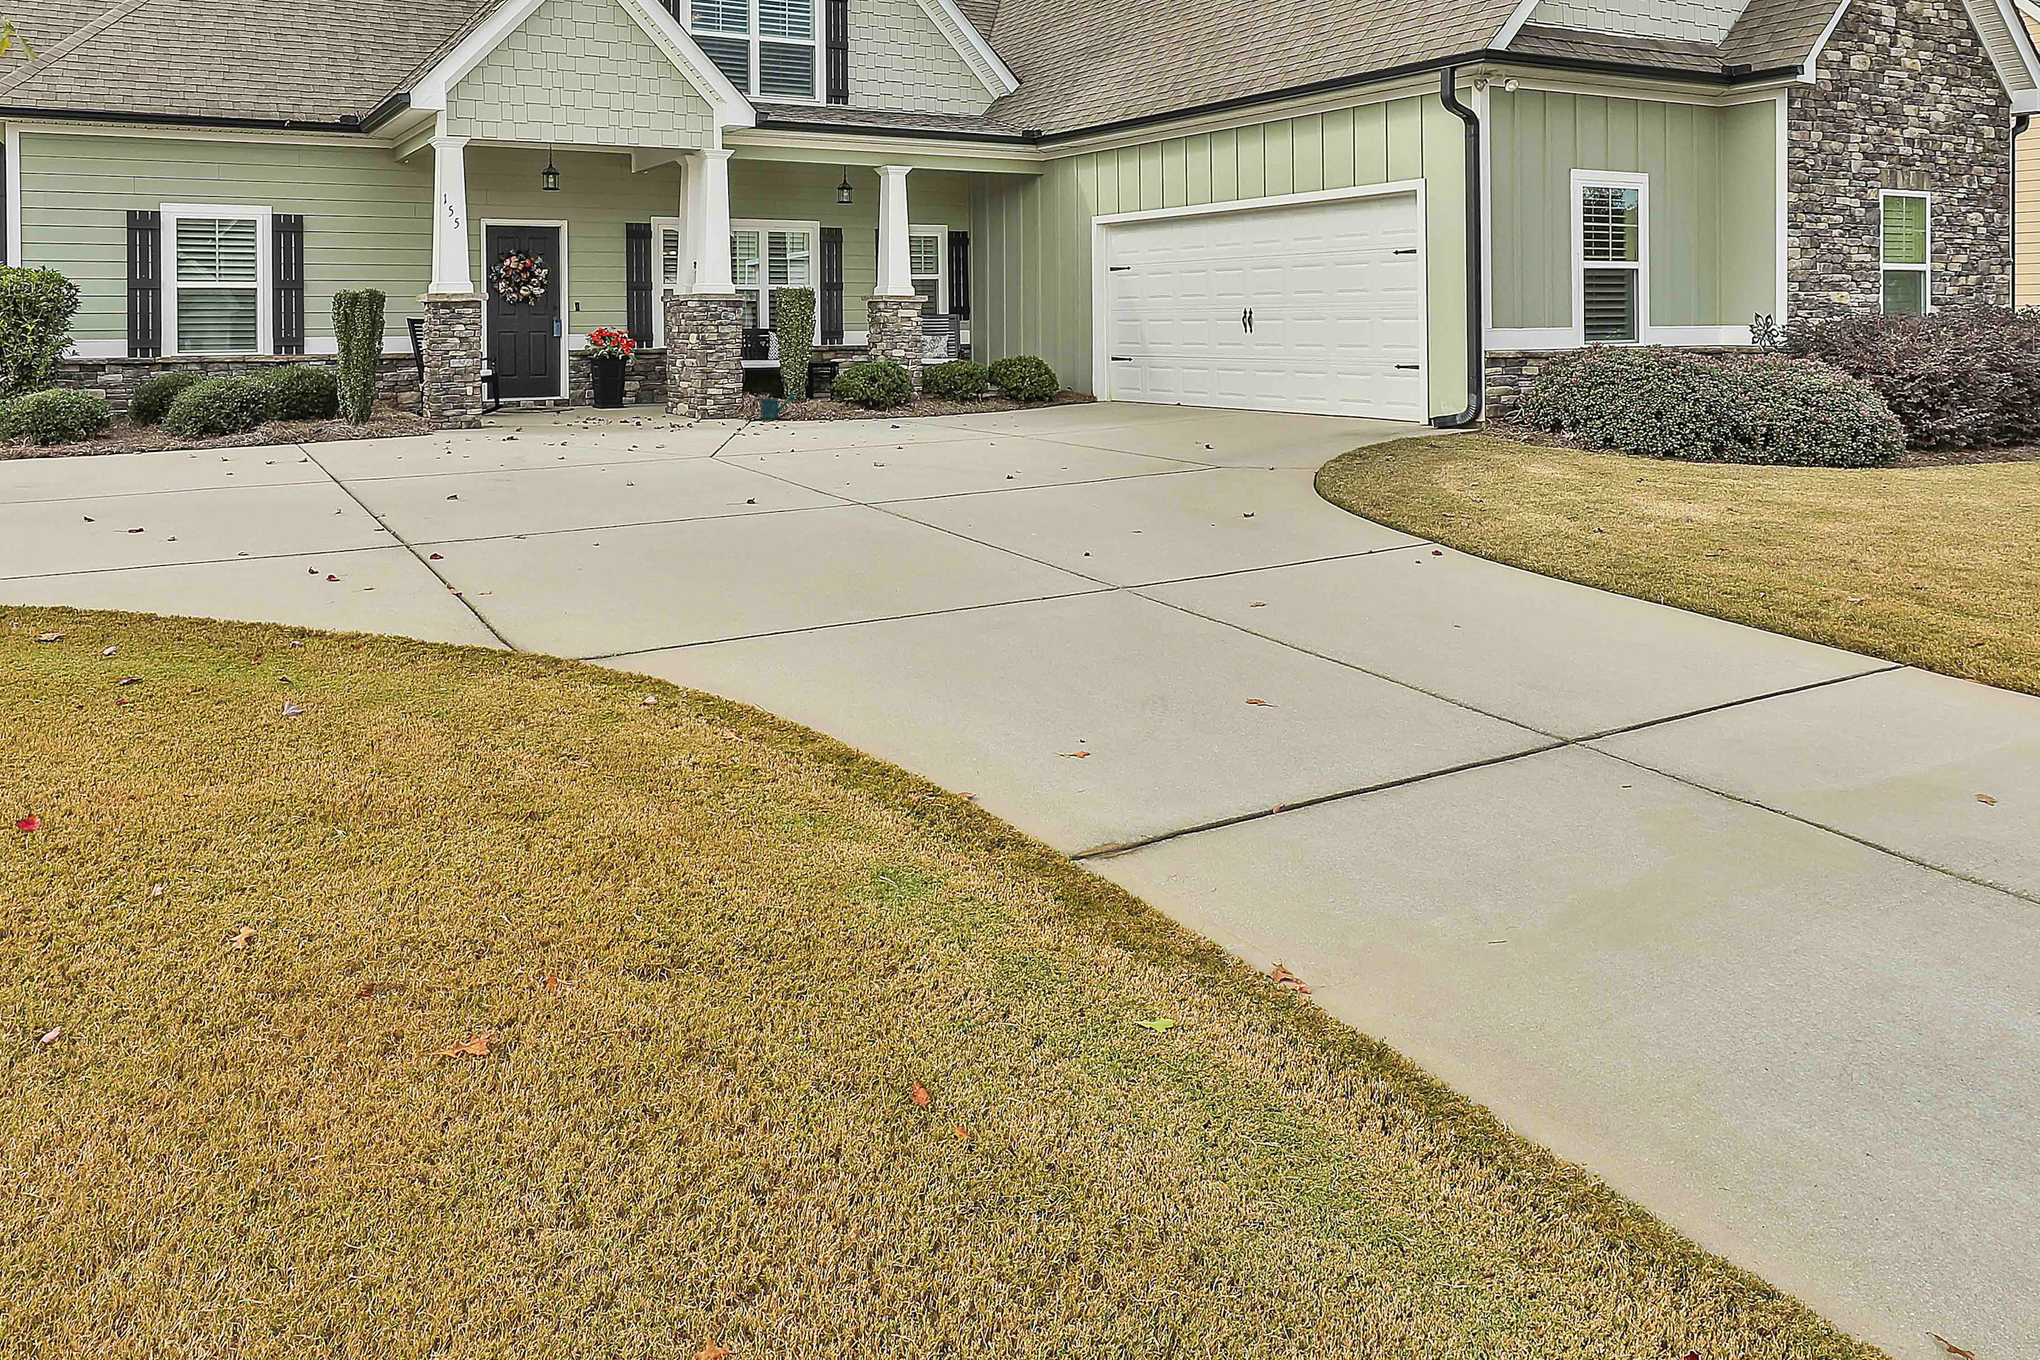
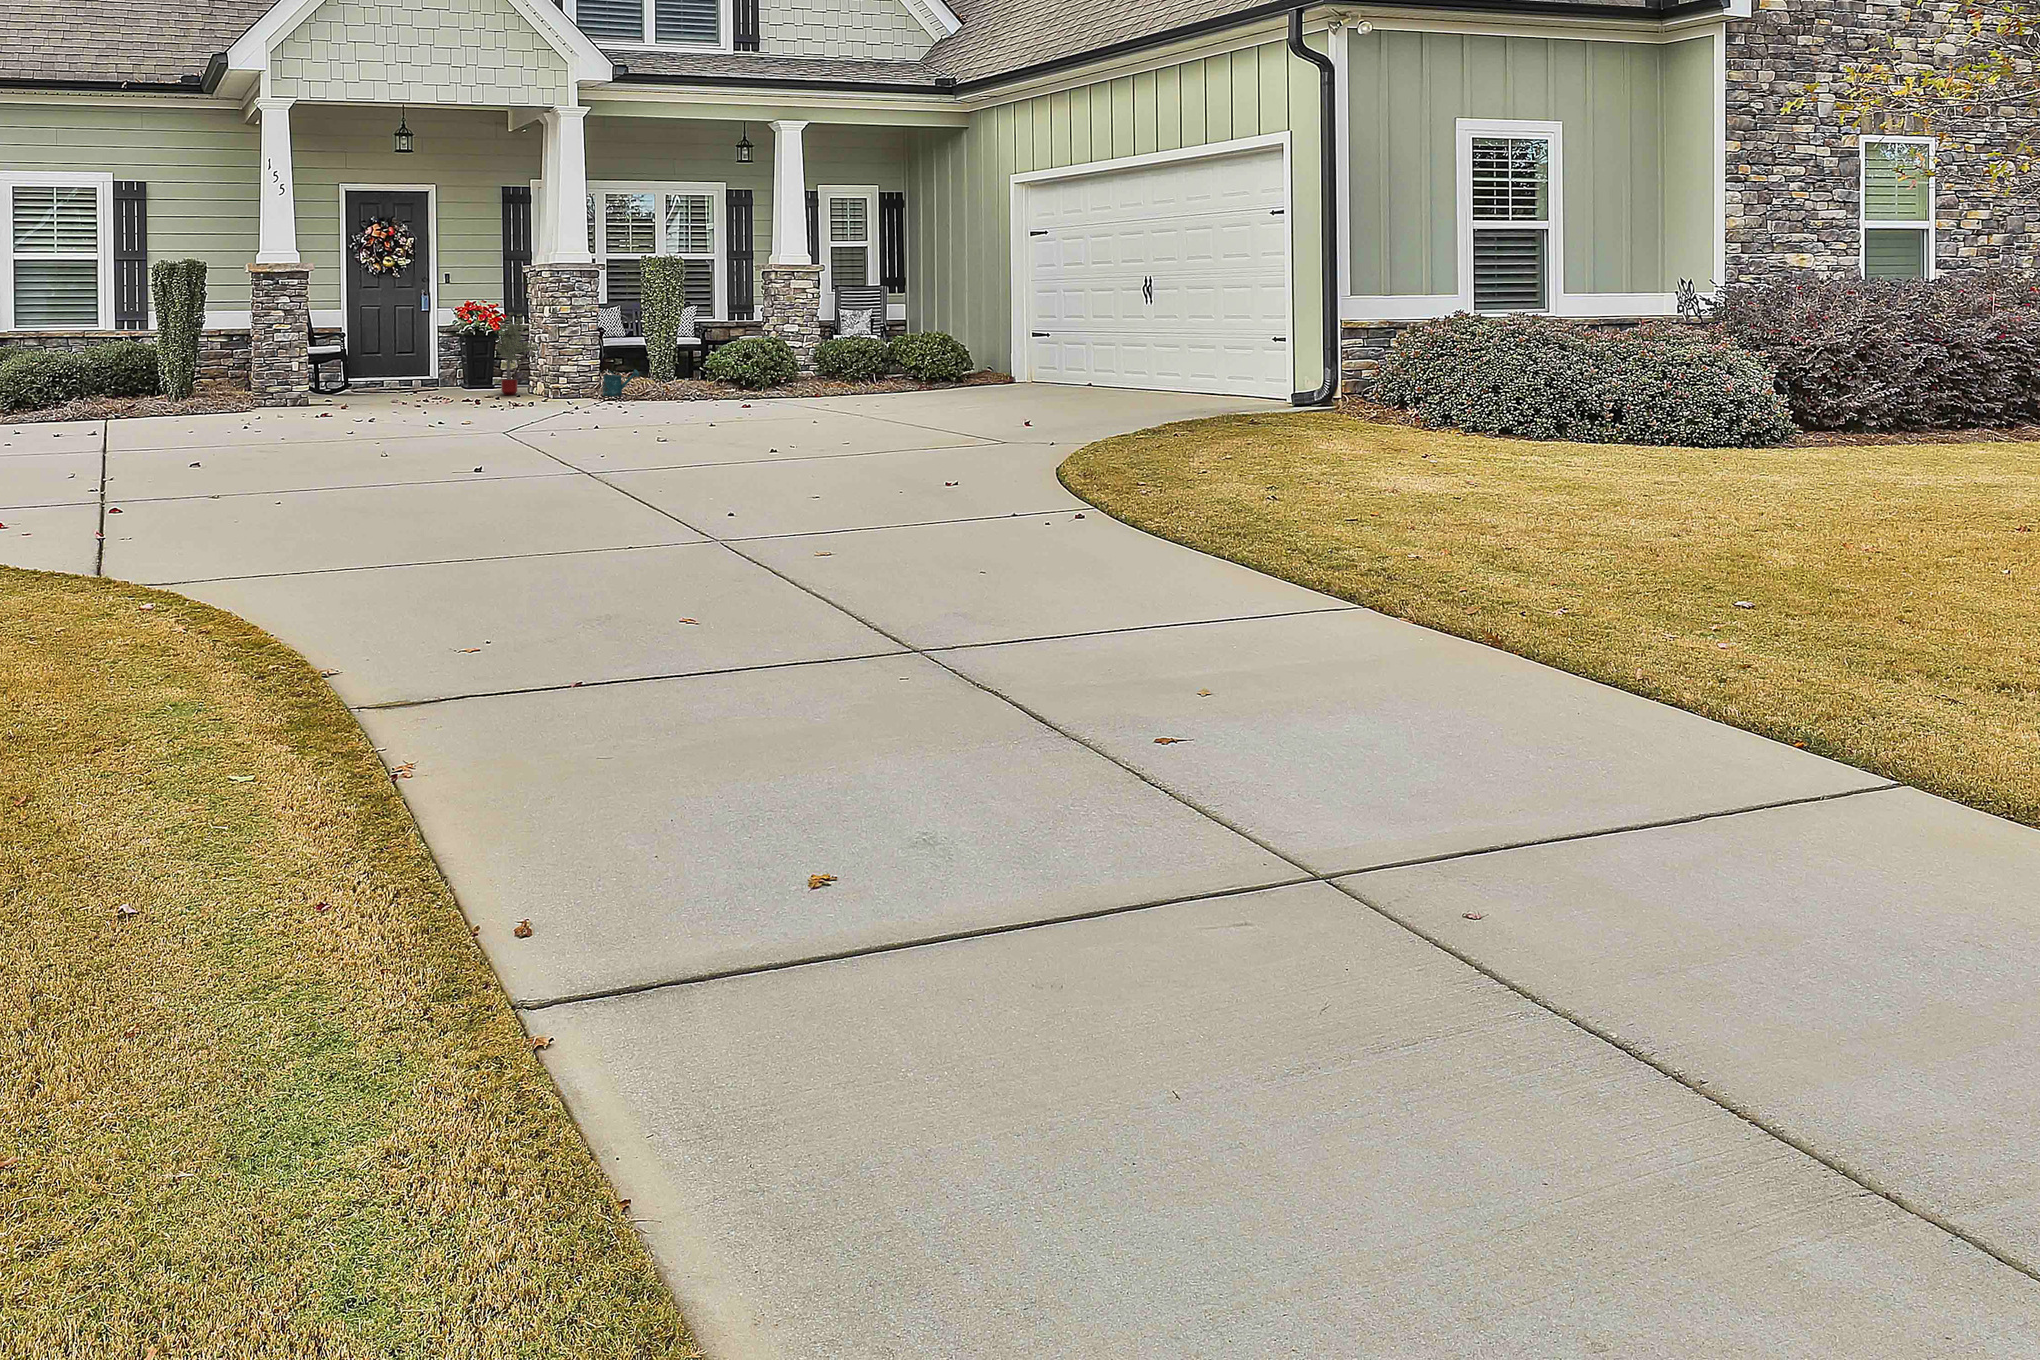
potted tree: none [656,340,700,418] -> present [495,312,538,395]

